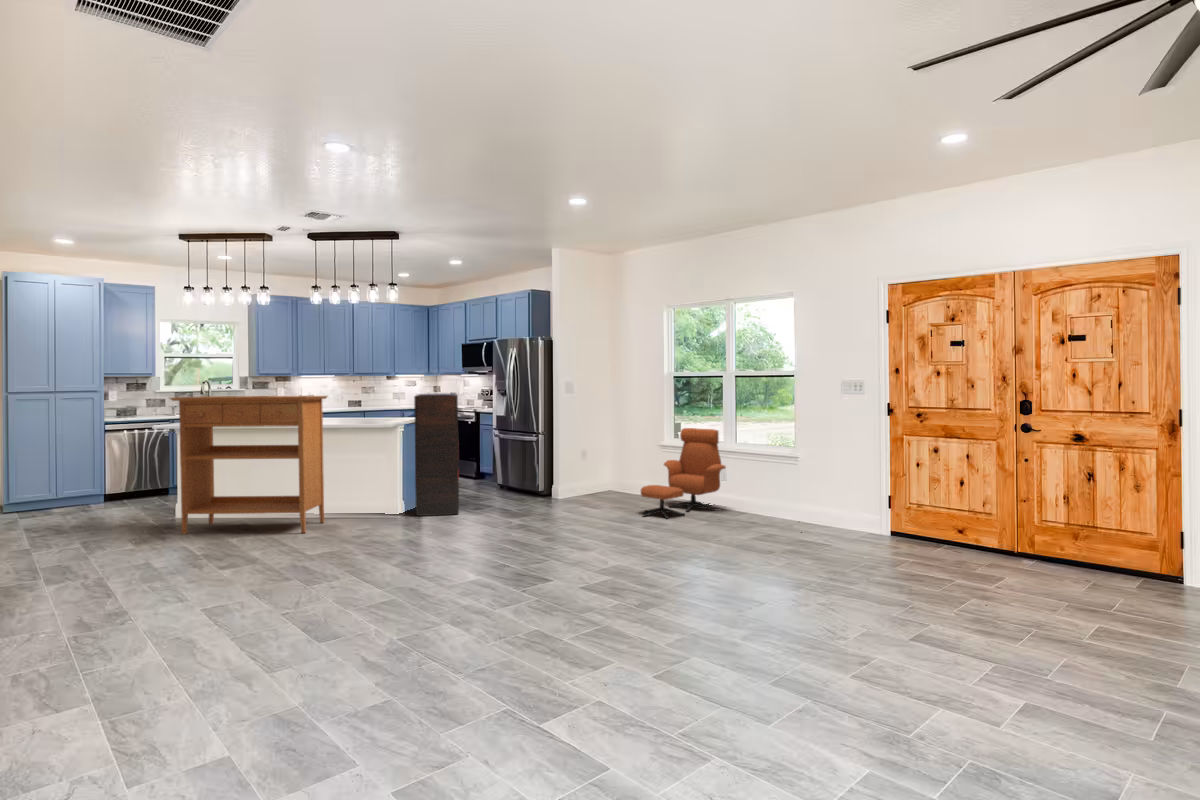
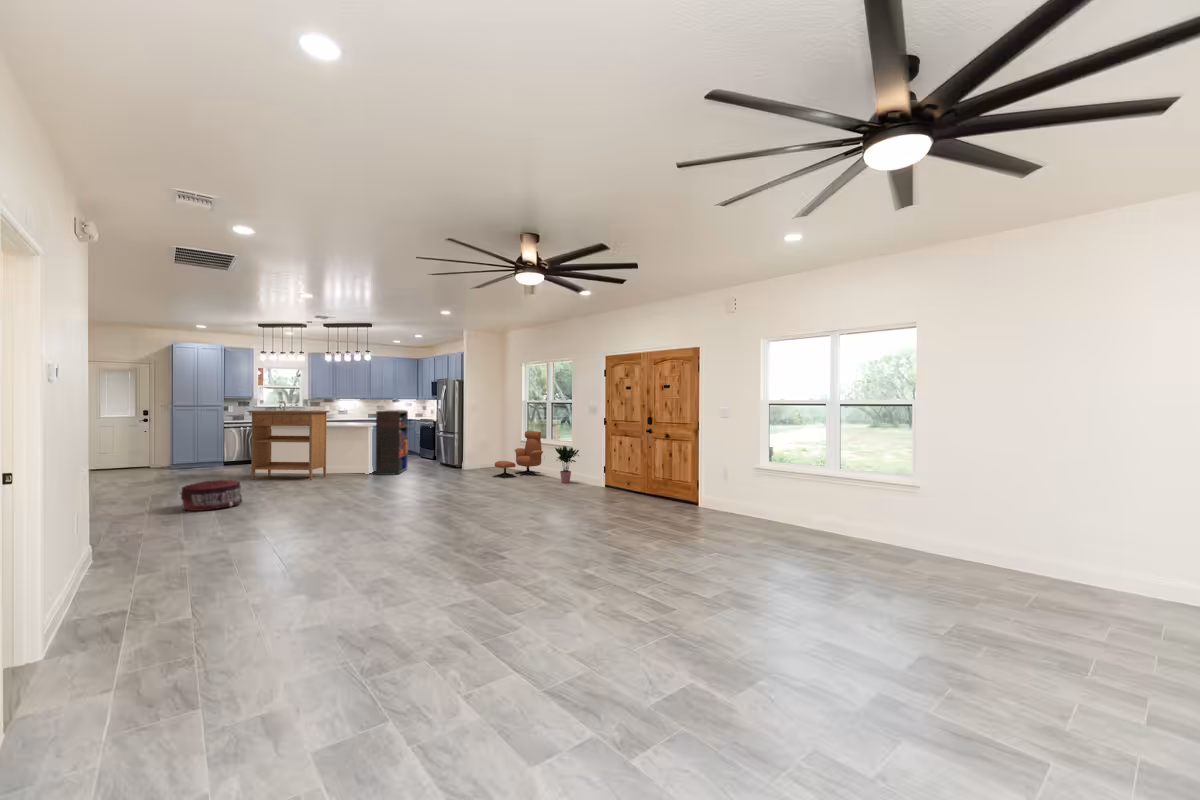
potted plant: none [779,453,827,528] -> present [555,446,579,483]
pouf: none [68,554,212,641] -> present [181,480,242,511]

